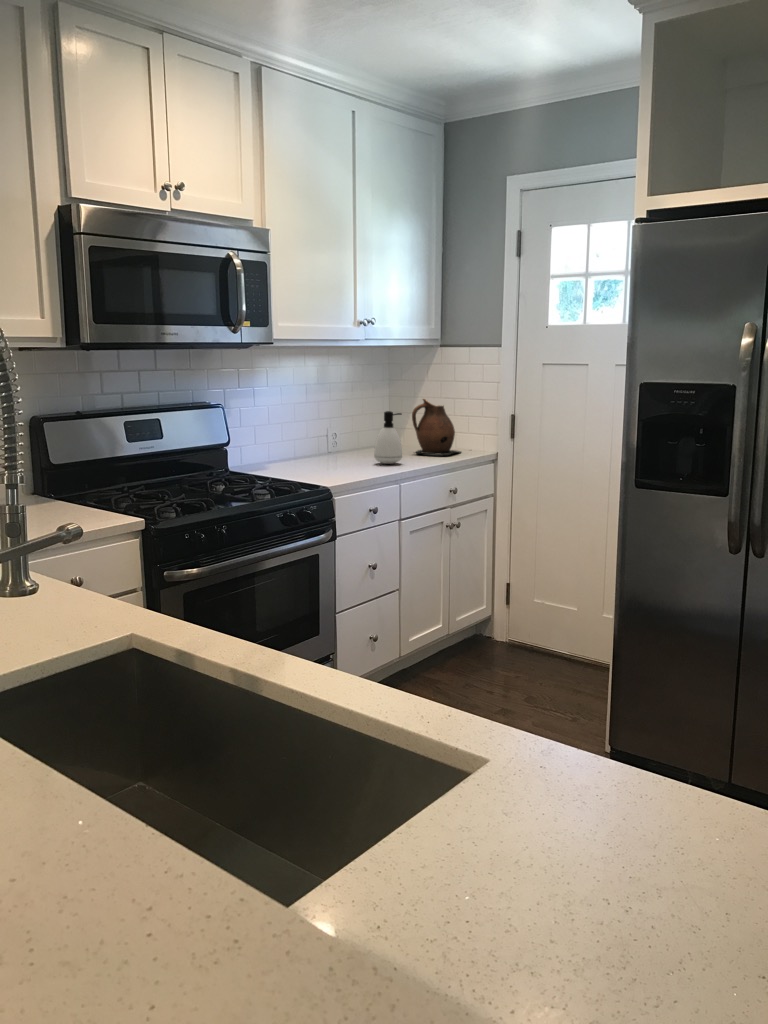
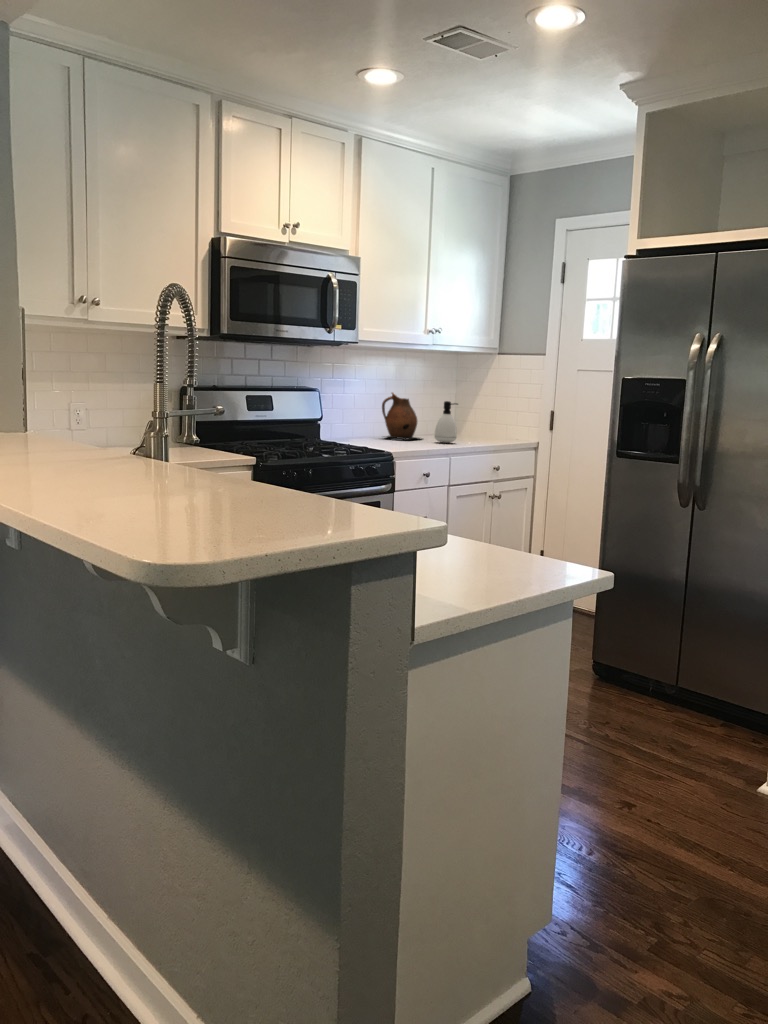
ceramic pitcher: present [412,399,461,455] -> present [382,393,418,439]

